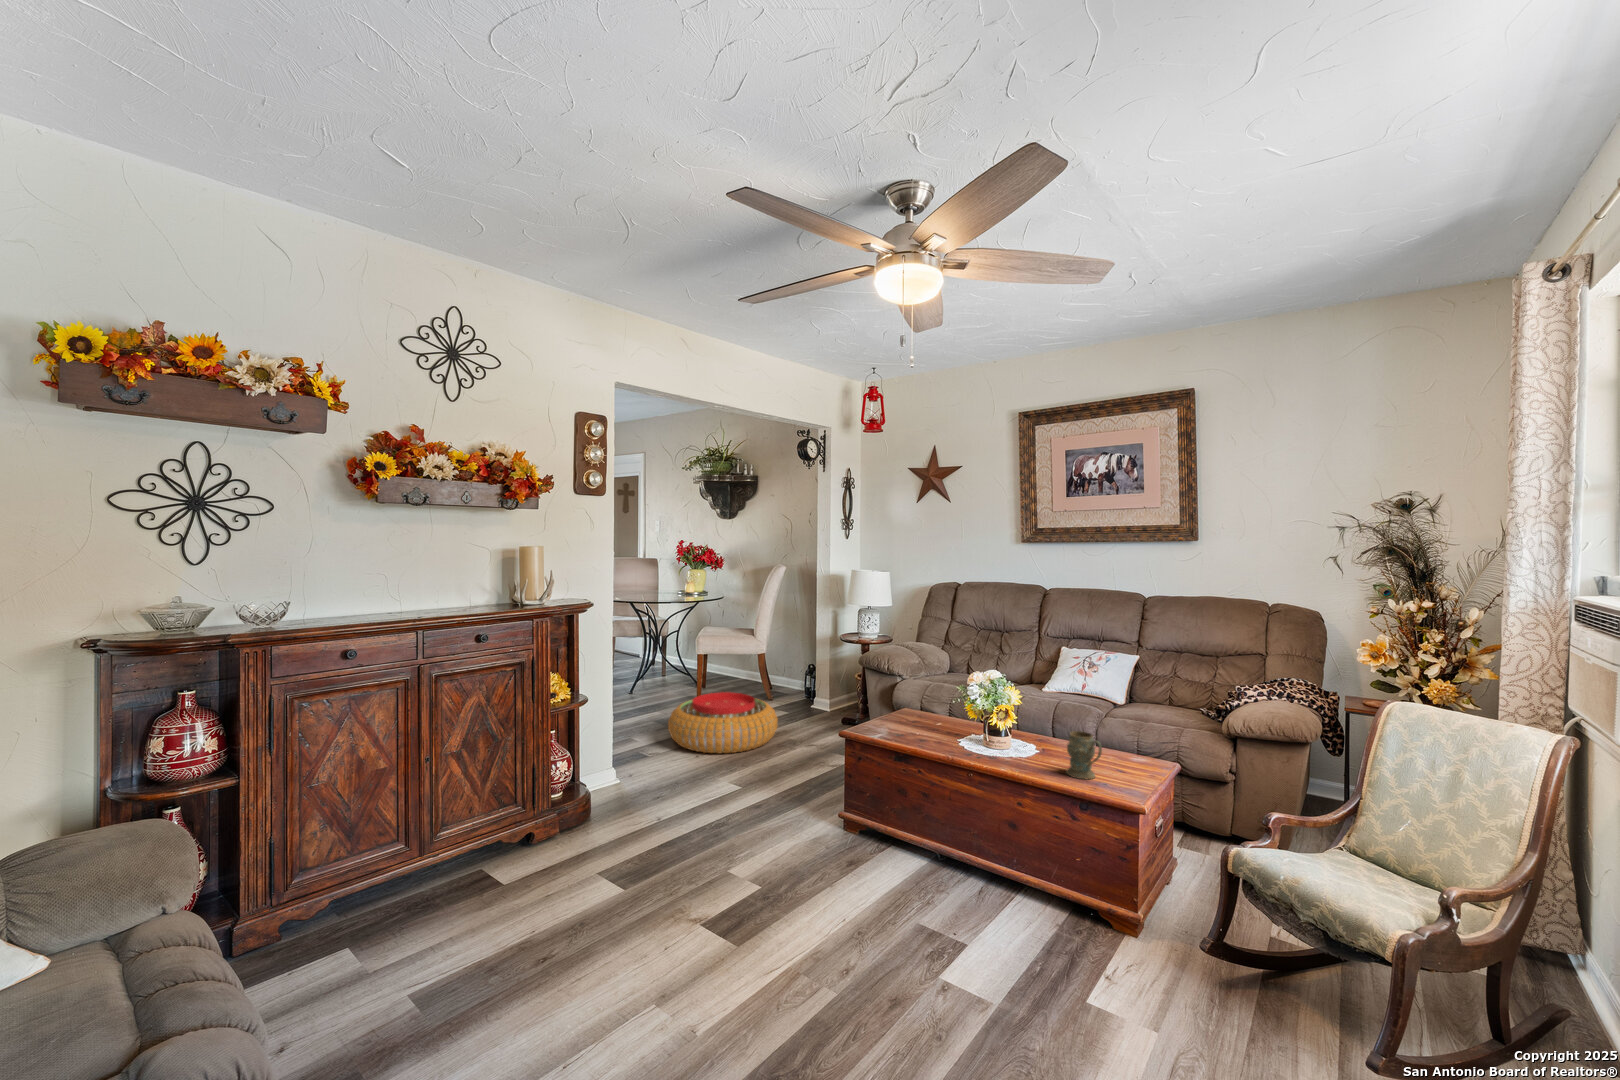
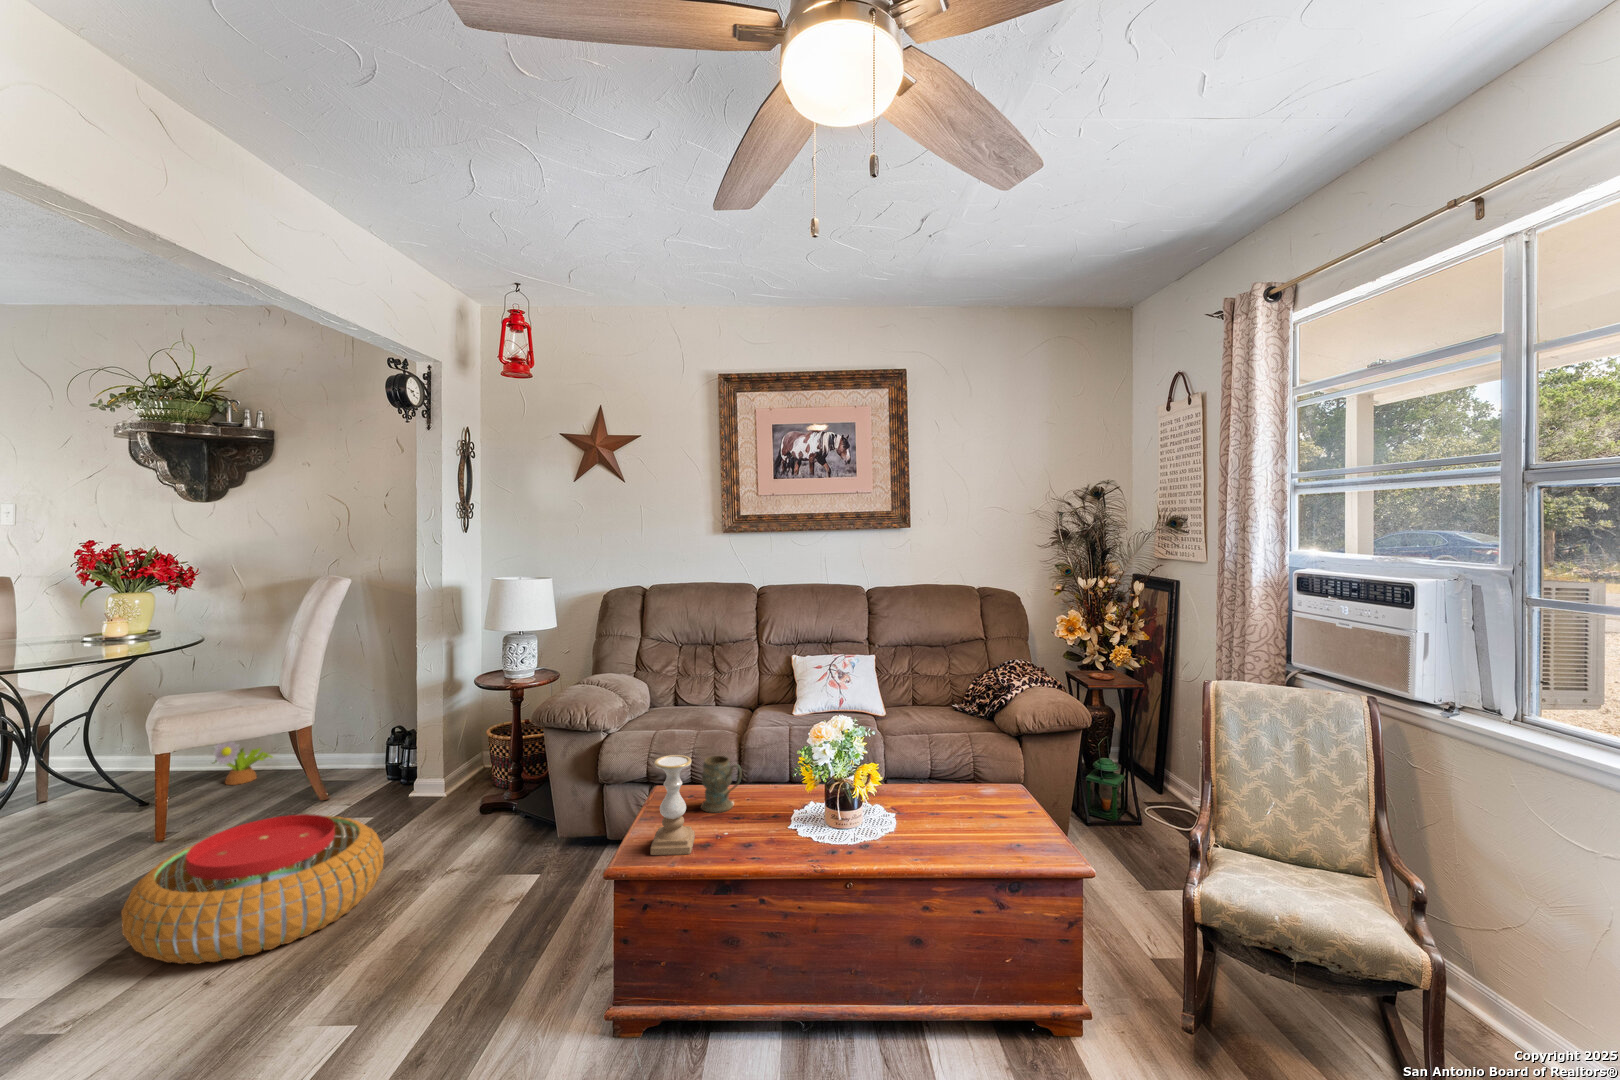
decorative plant: none [726,655,753,683] -> present [212,742,273,785]
candle holder: none [866,678,899,738] -> present [650,755,695,855]
mug: present [1066,731,1102,779] -> present [701,756,742,813]

